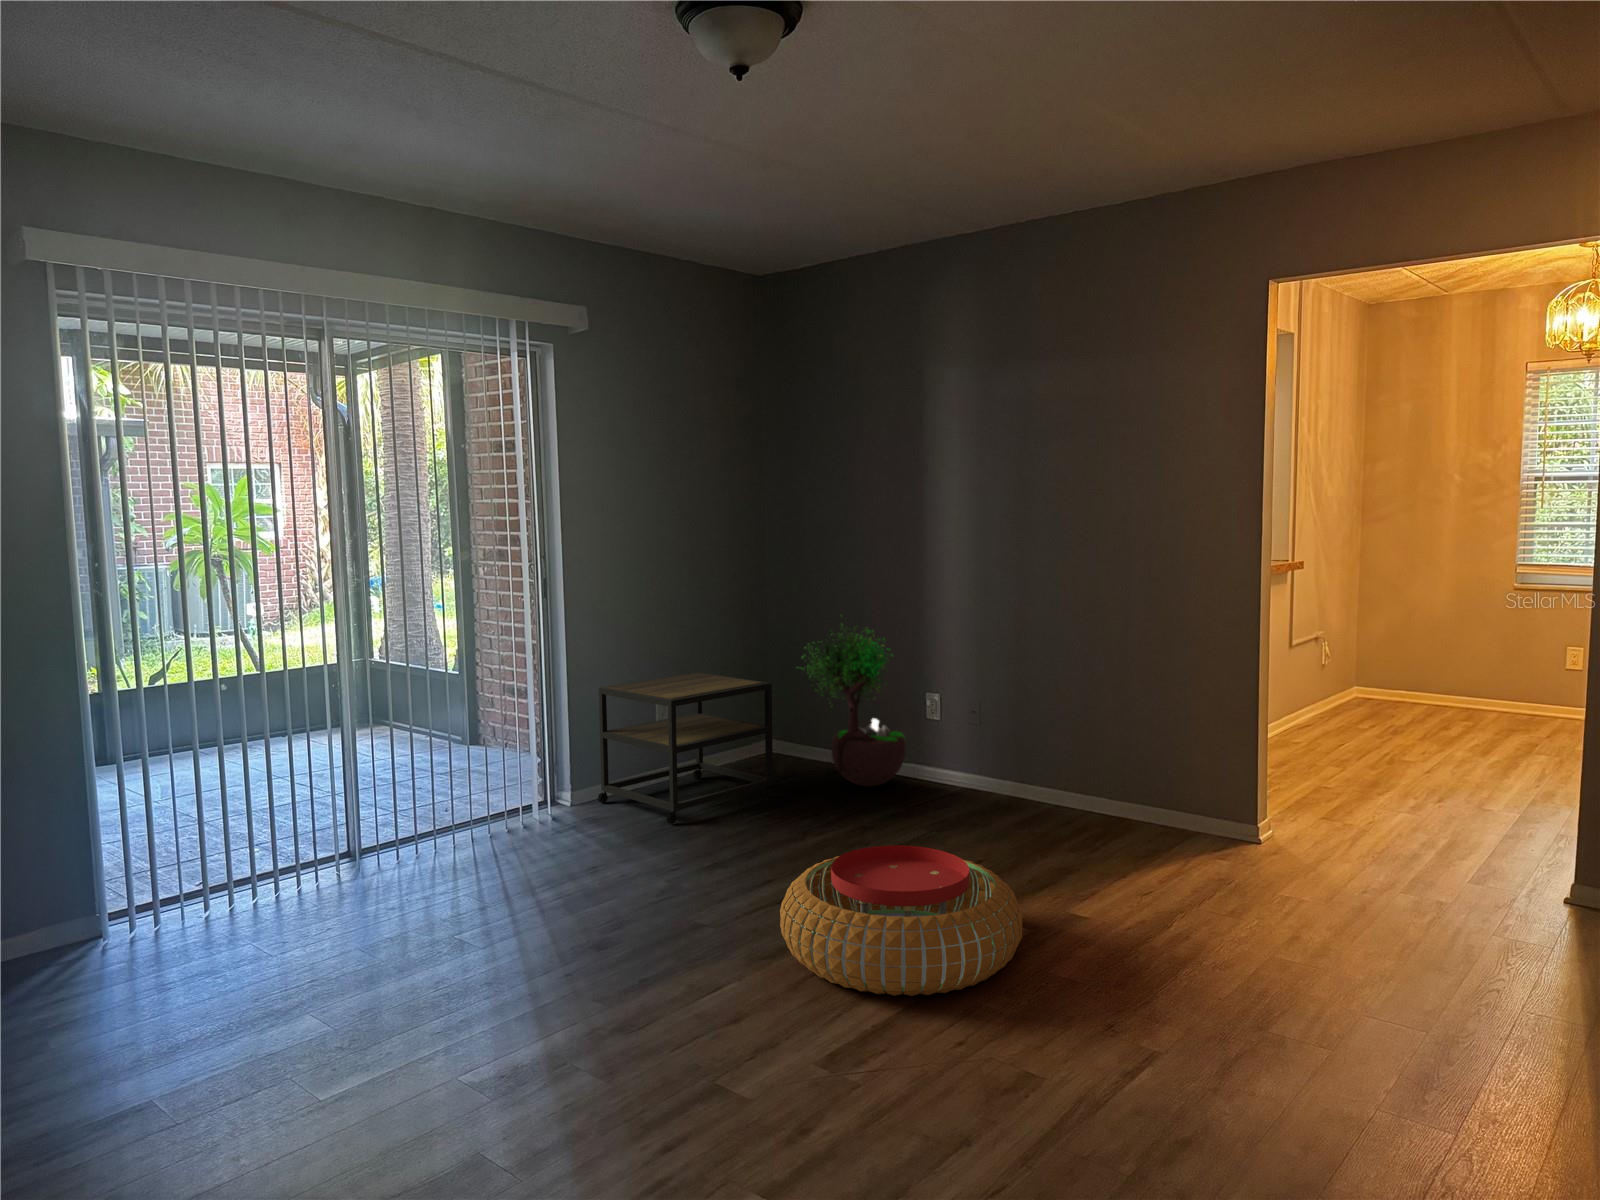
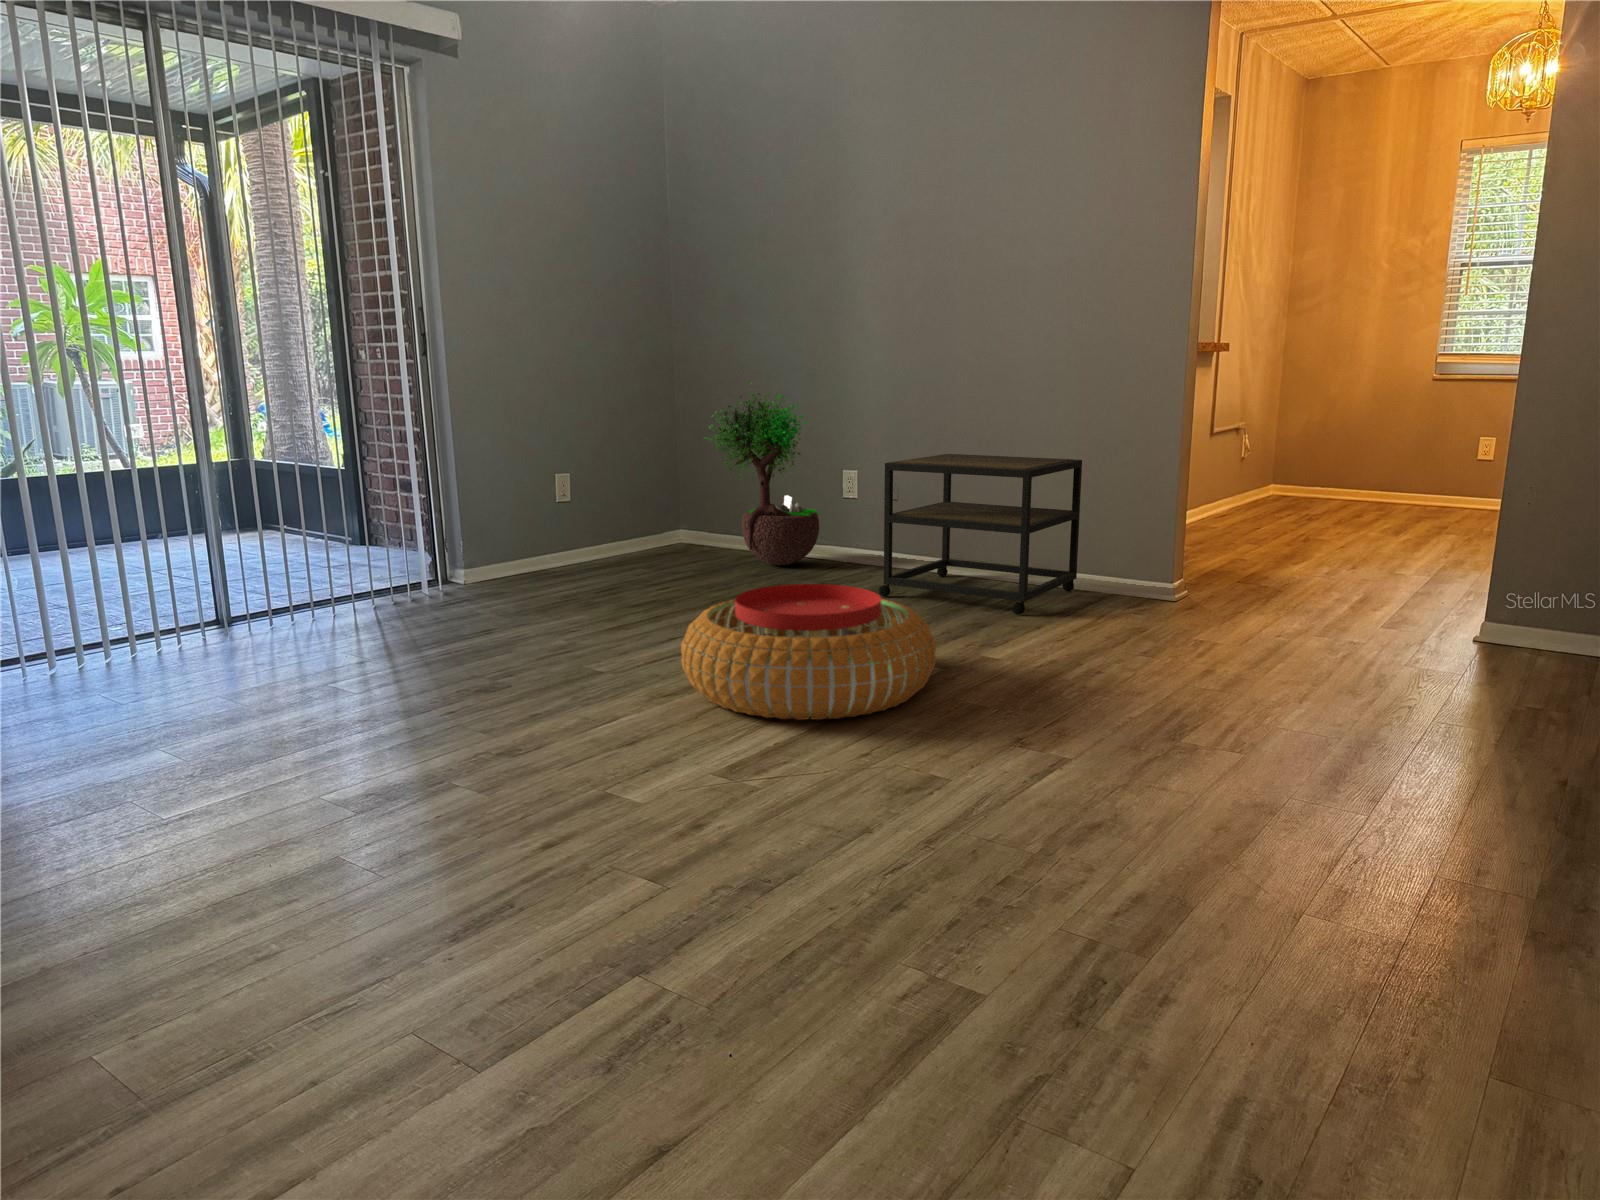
side table: present [598,672,773,824] -> present [879,454,1082,615]

